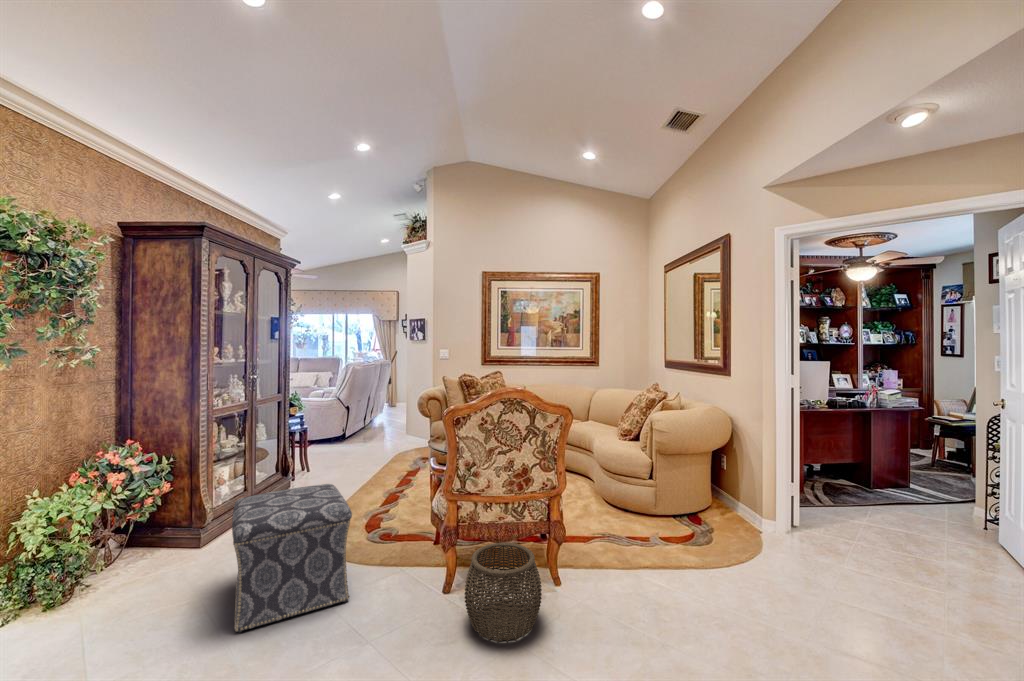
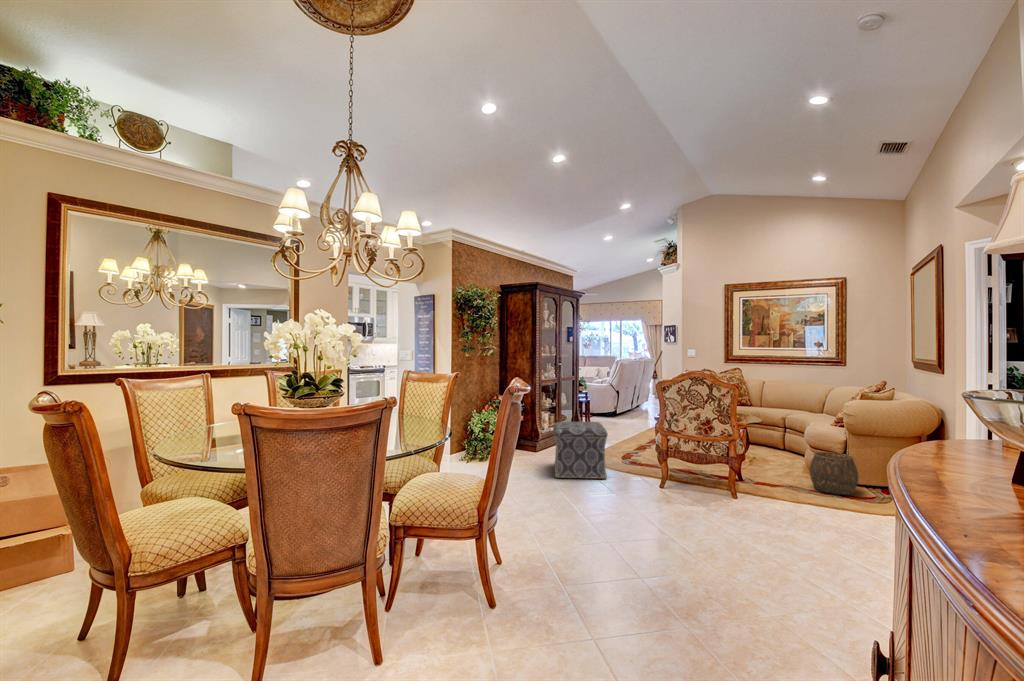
woven basket: present [464,543,542,642] -> present [809,452,858,495]

